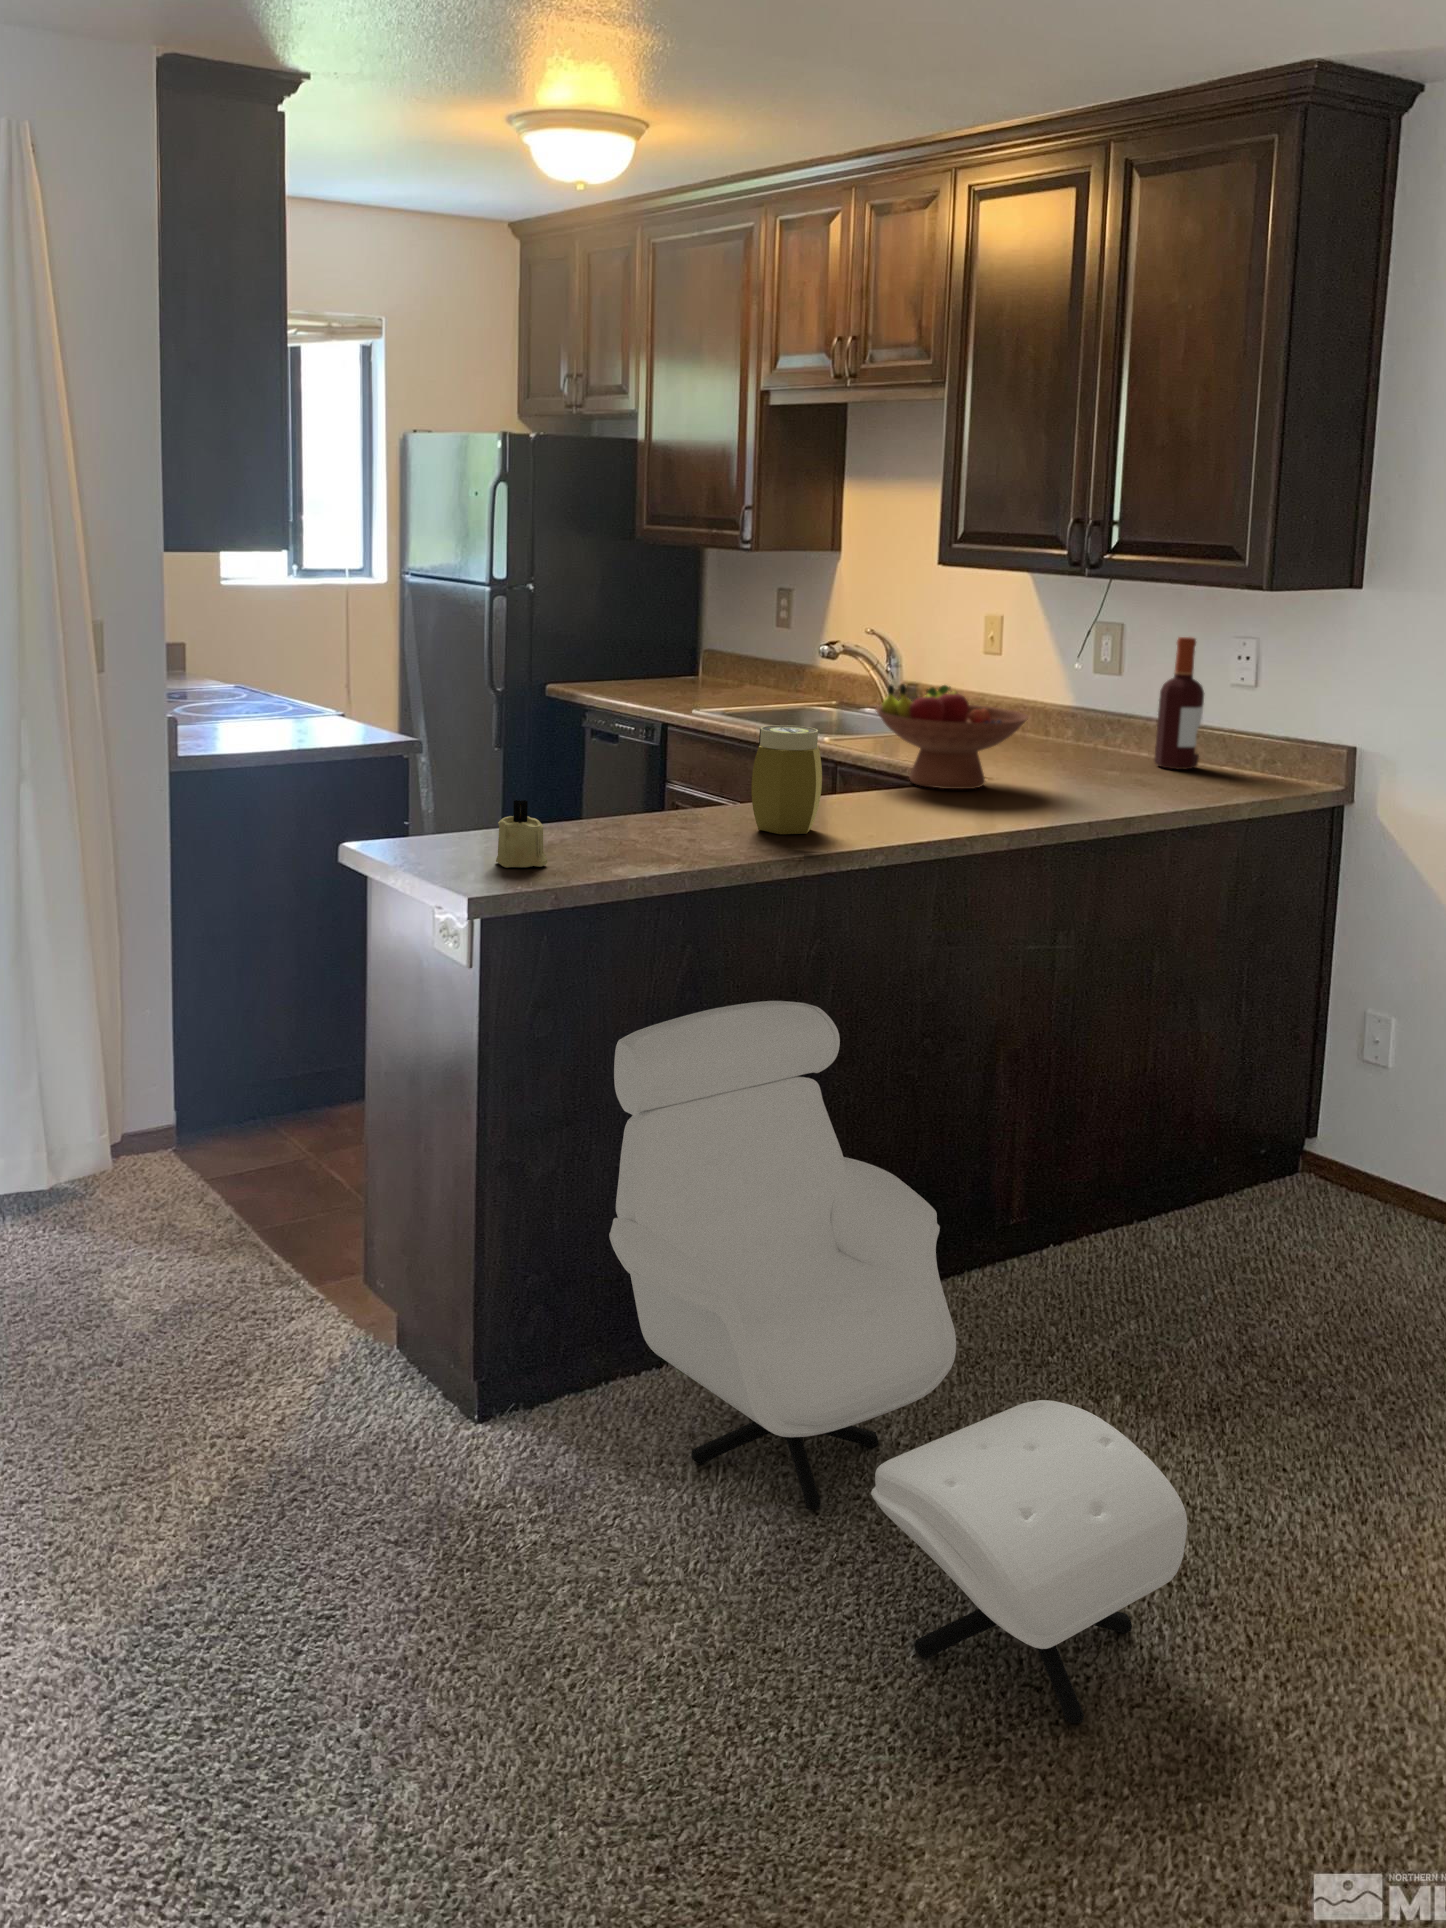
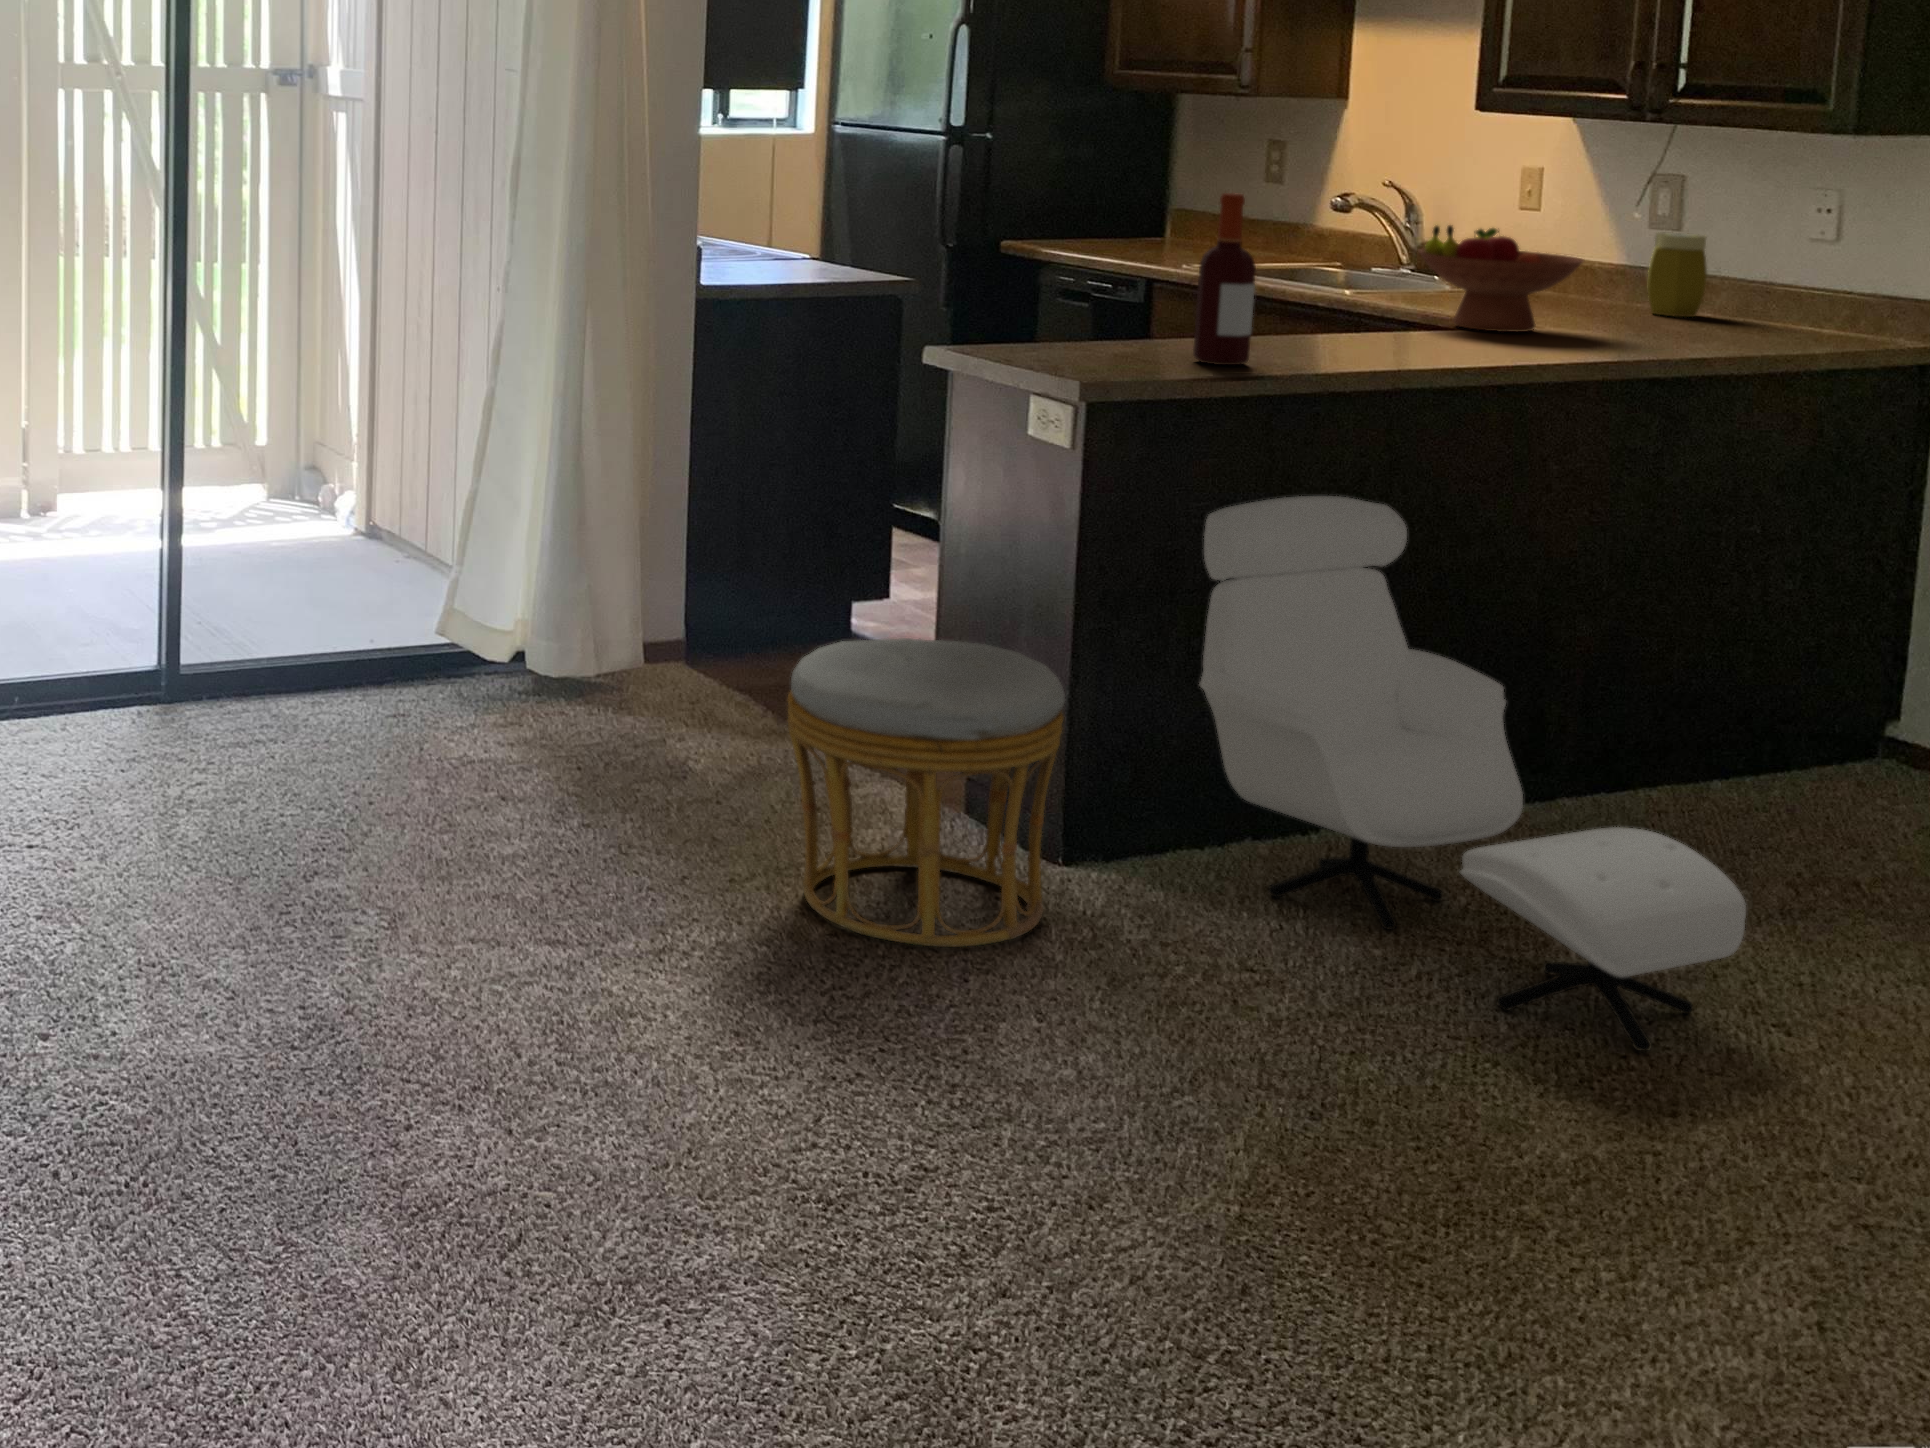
bottle: present [1154,637,1204,769] -> present [1193,193,1256,365]
jar: present [751,725,822,834] -> present [1648,232,1707,317]
candle: present [496,800,548,868] -> none [1091,303,1139,362]
ottoman: none [99,1200,435,1622] -> present [787,638,1065,947]

